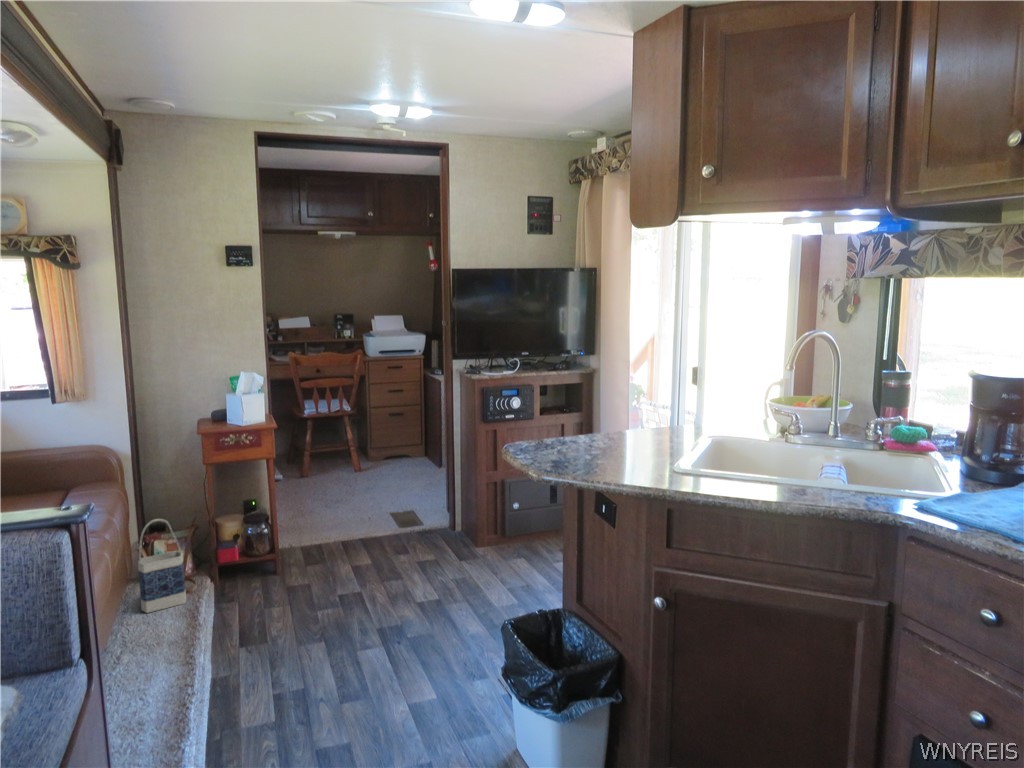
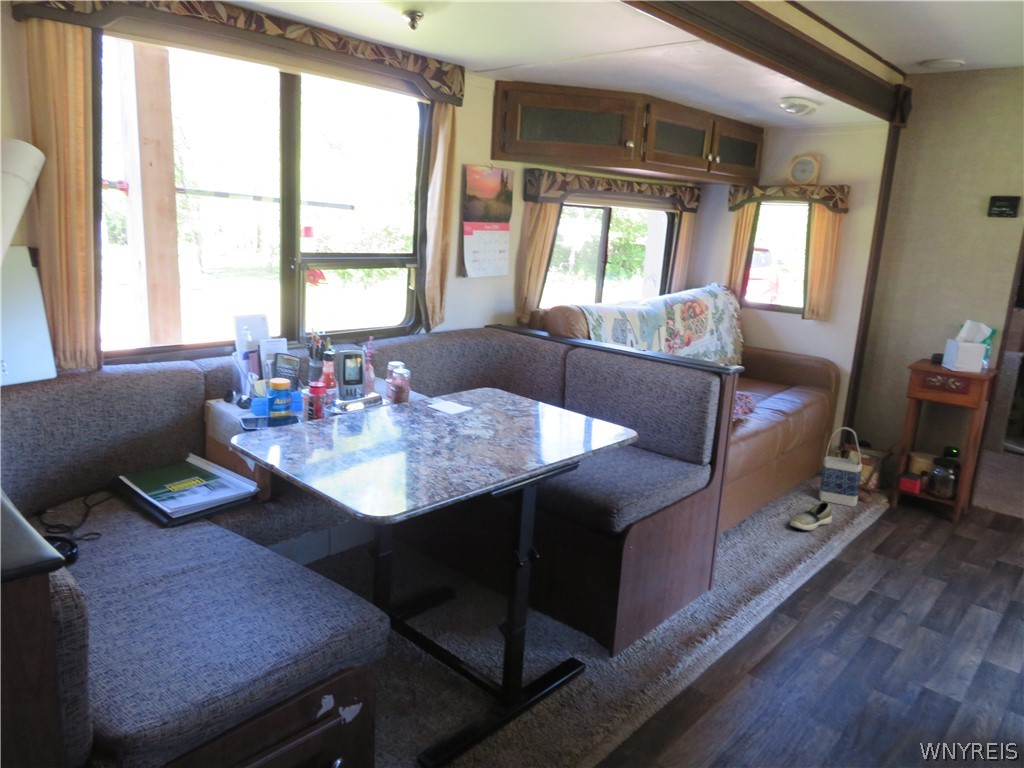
shoe: none [138,615,178,665] -> present [790,502,832,530]

